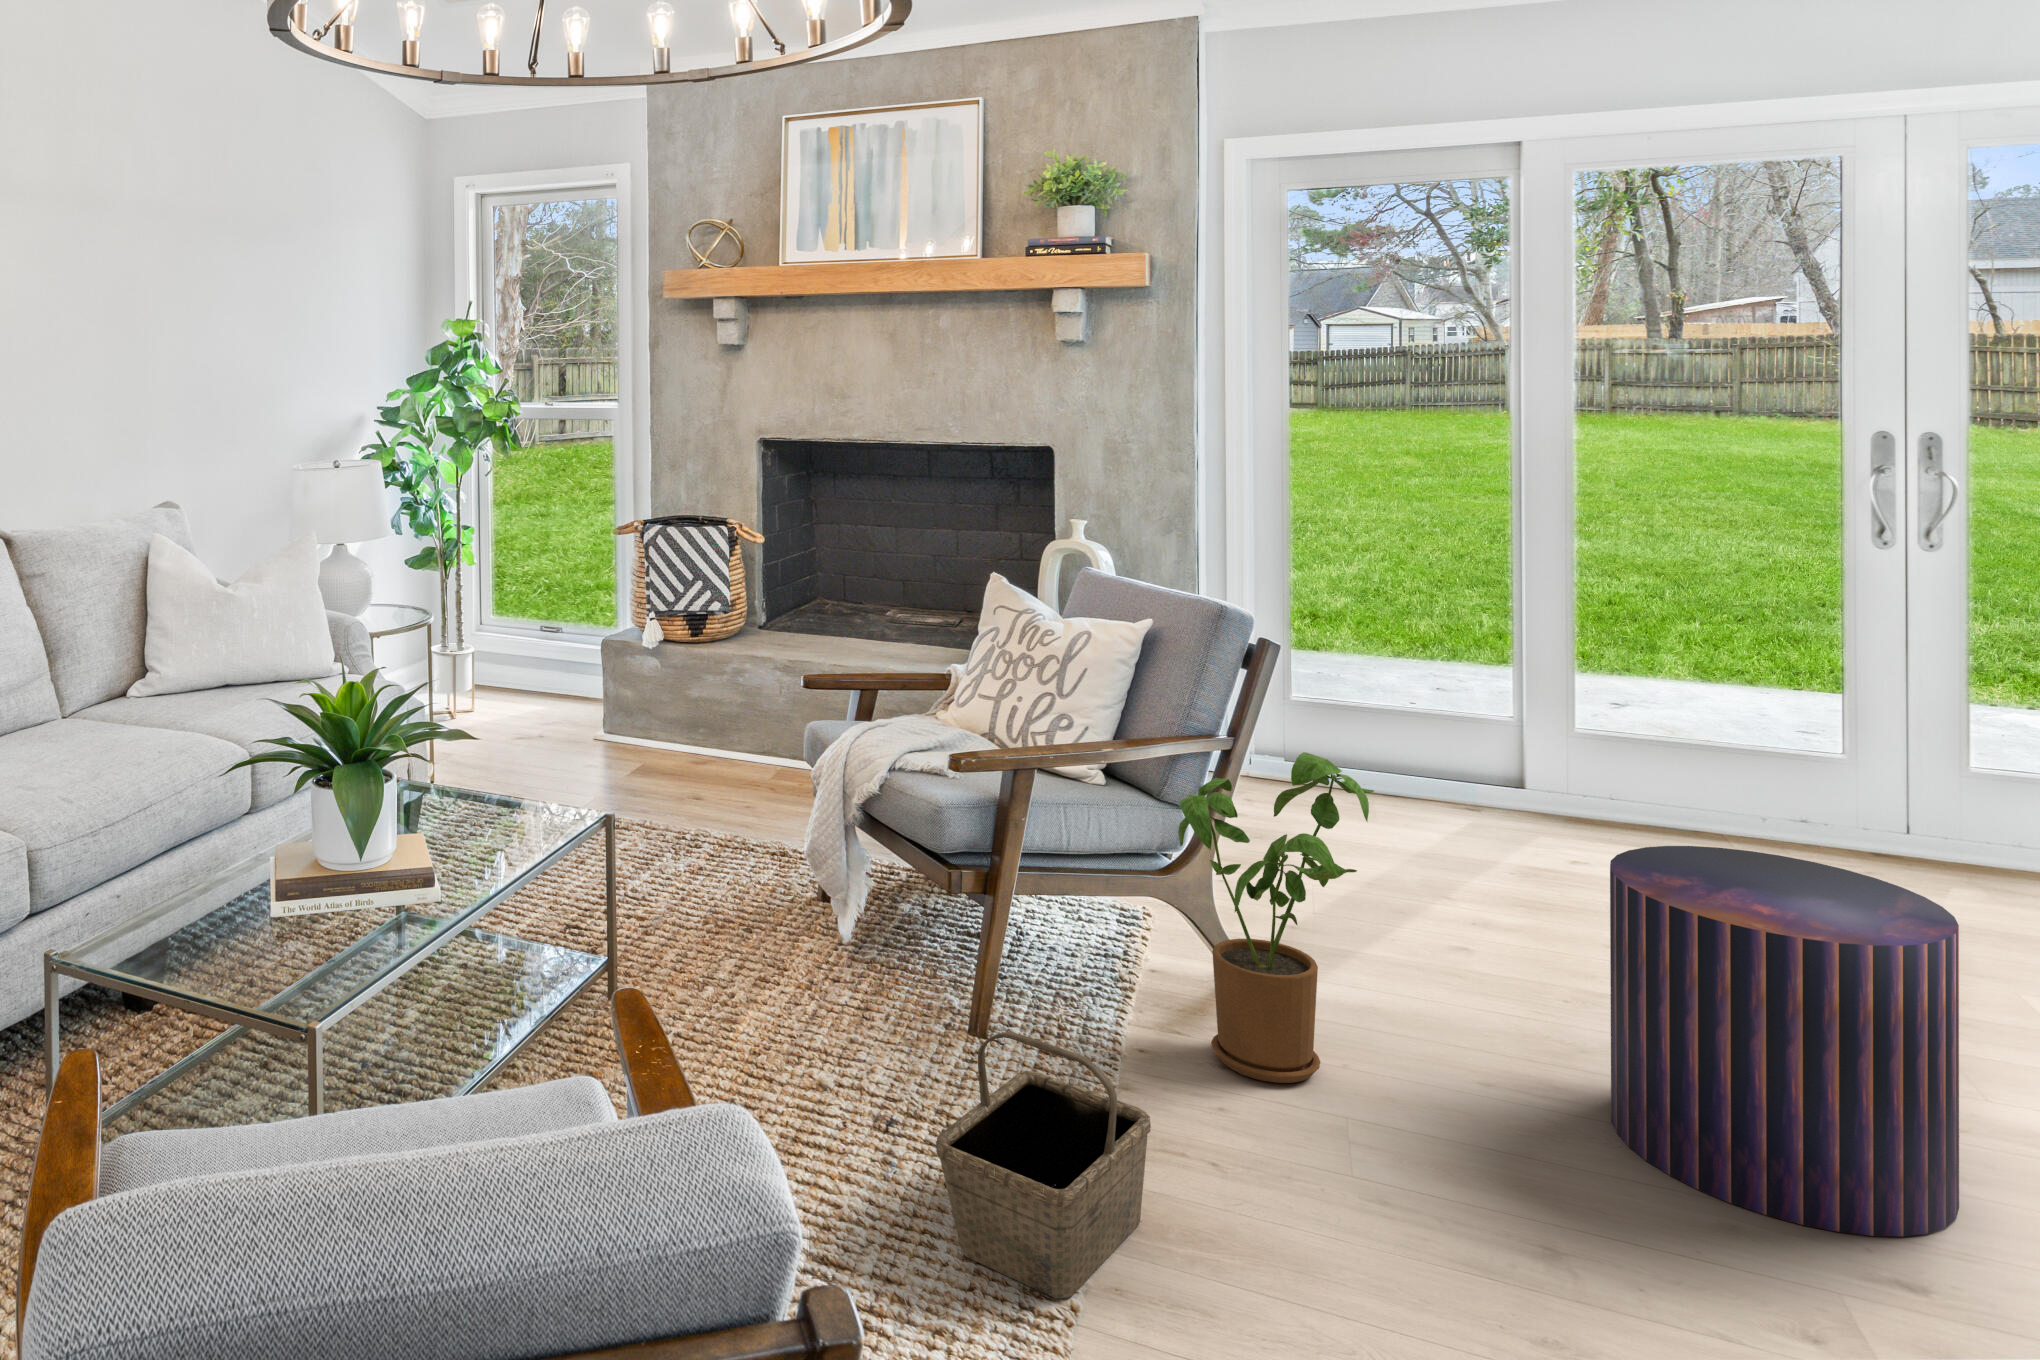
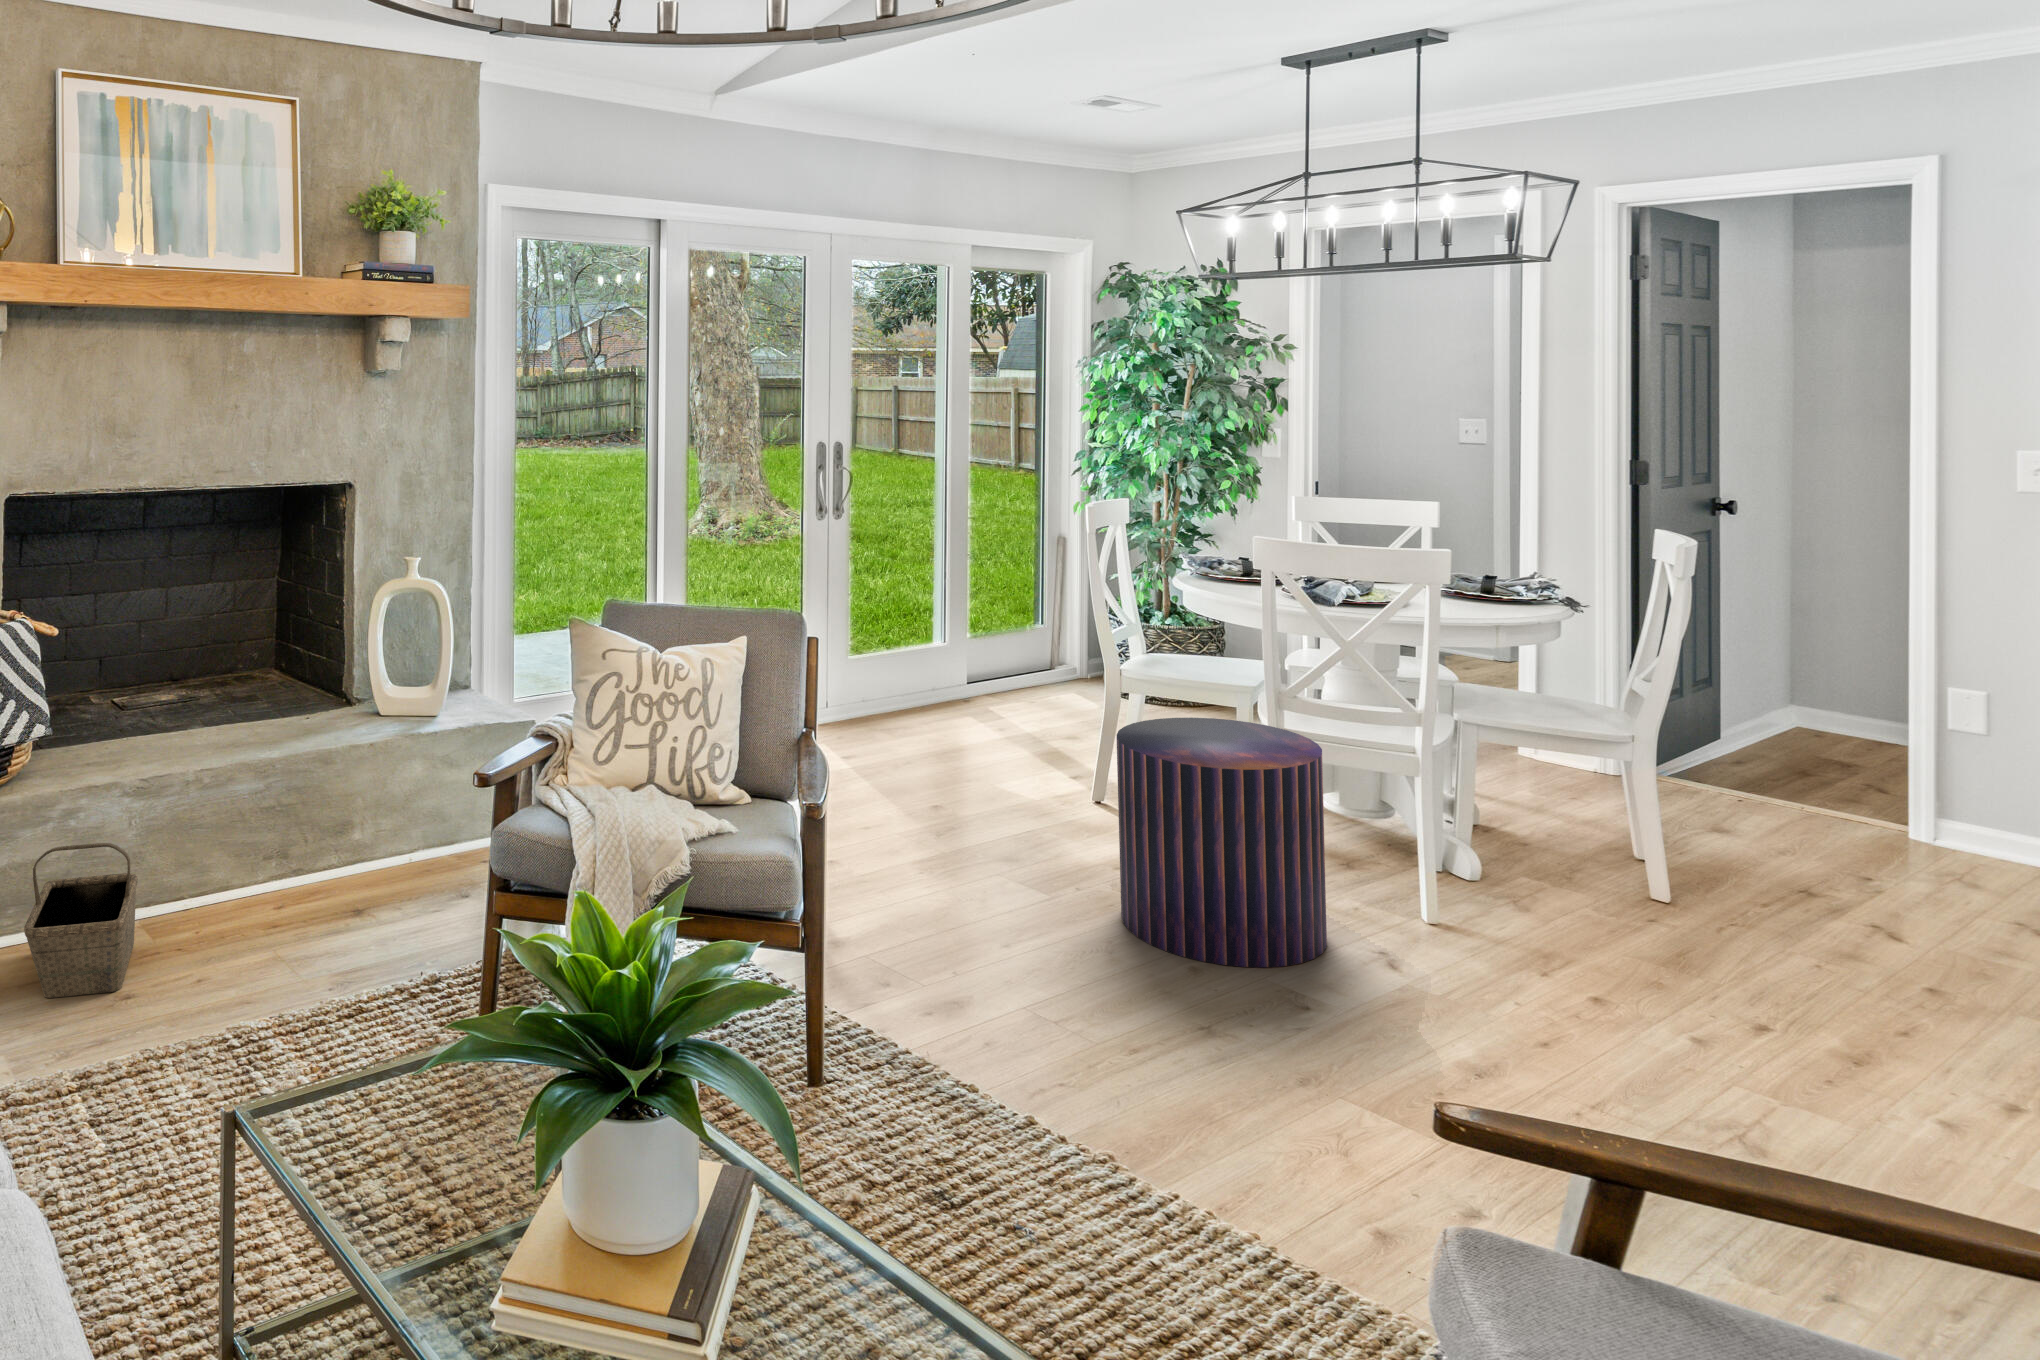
house plant: present [1178,752,1374,1083] -> none [899,721,1089,1020]
basket: present [936,1032,1151,1299] -> present [24,843,138,998]

